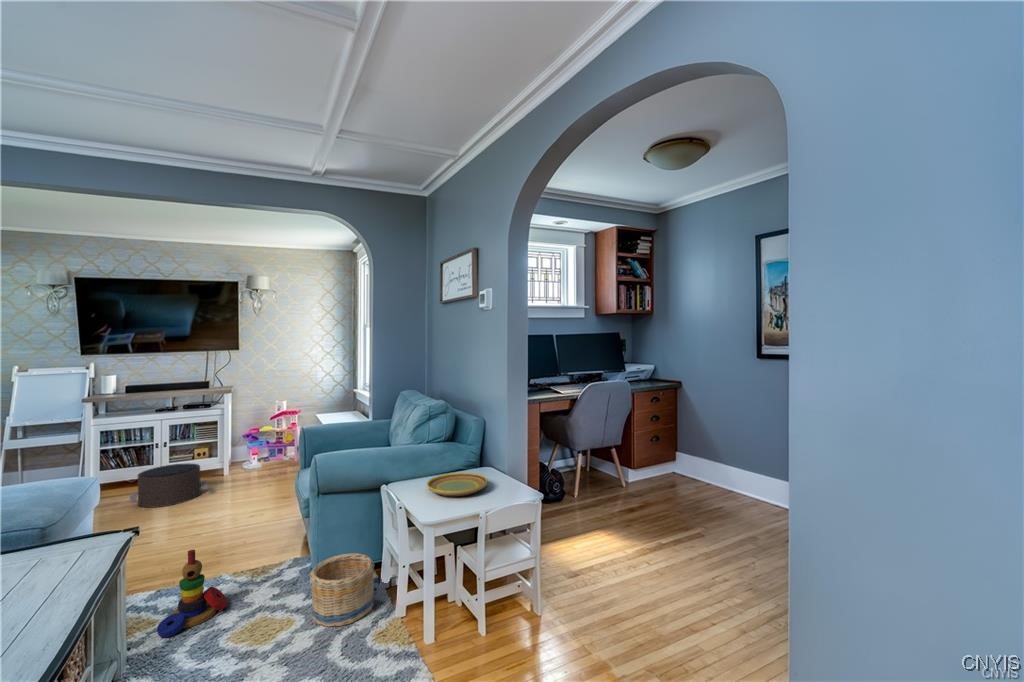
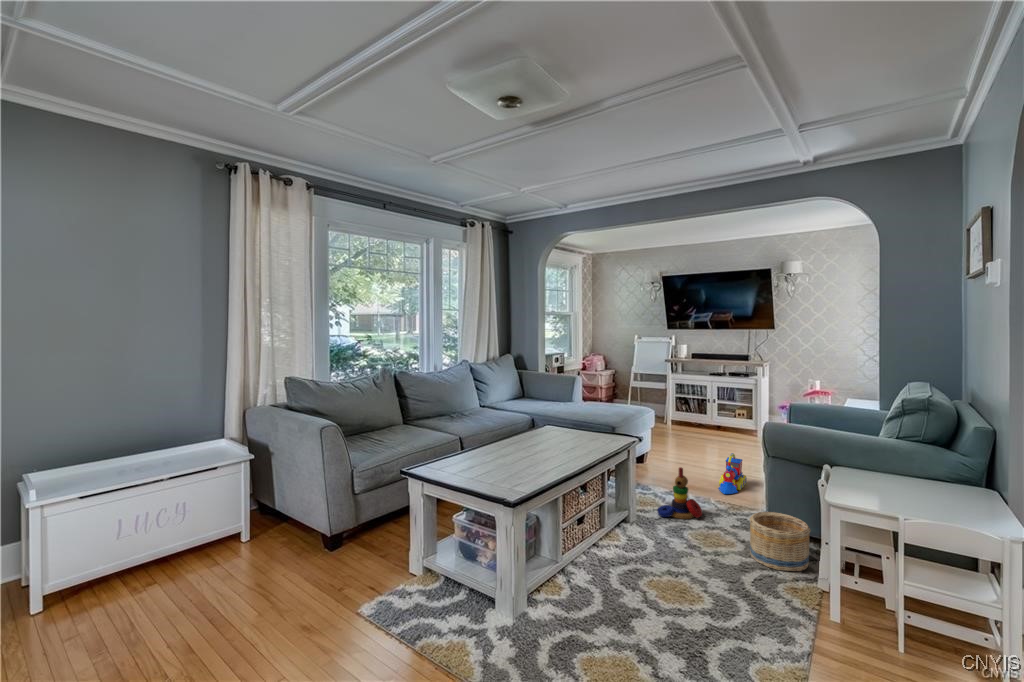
pouf: present [130,463,209,508] -> none [681,416,735,447]
plate: present [427,473,488,496] -> none [860,471,947,498]
toy train: none [223,504,253,560] -> present [718,453,747,494]

